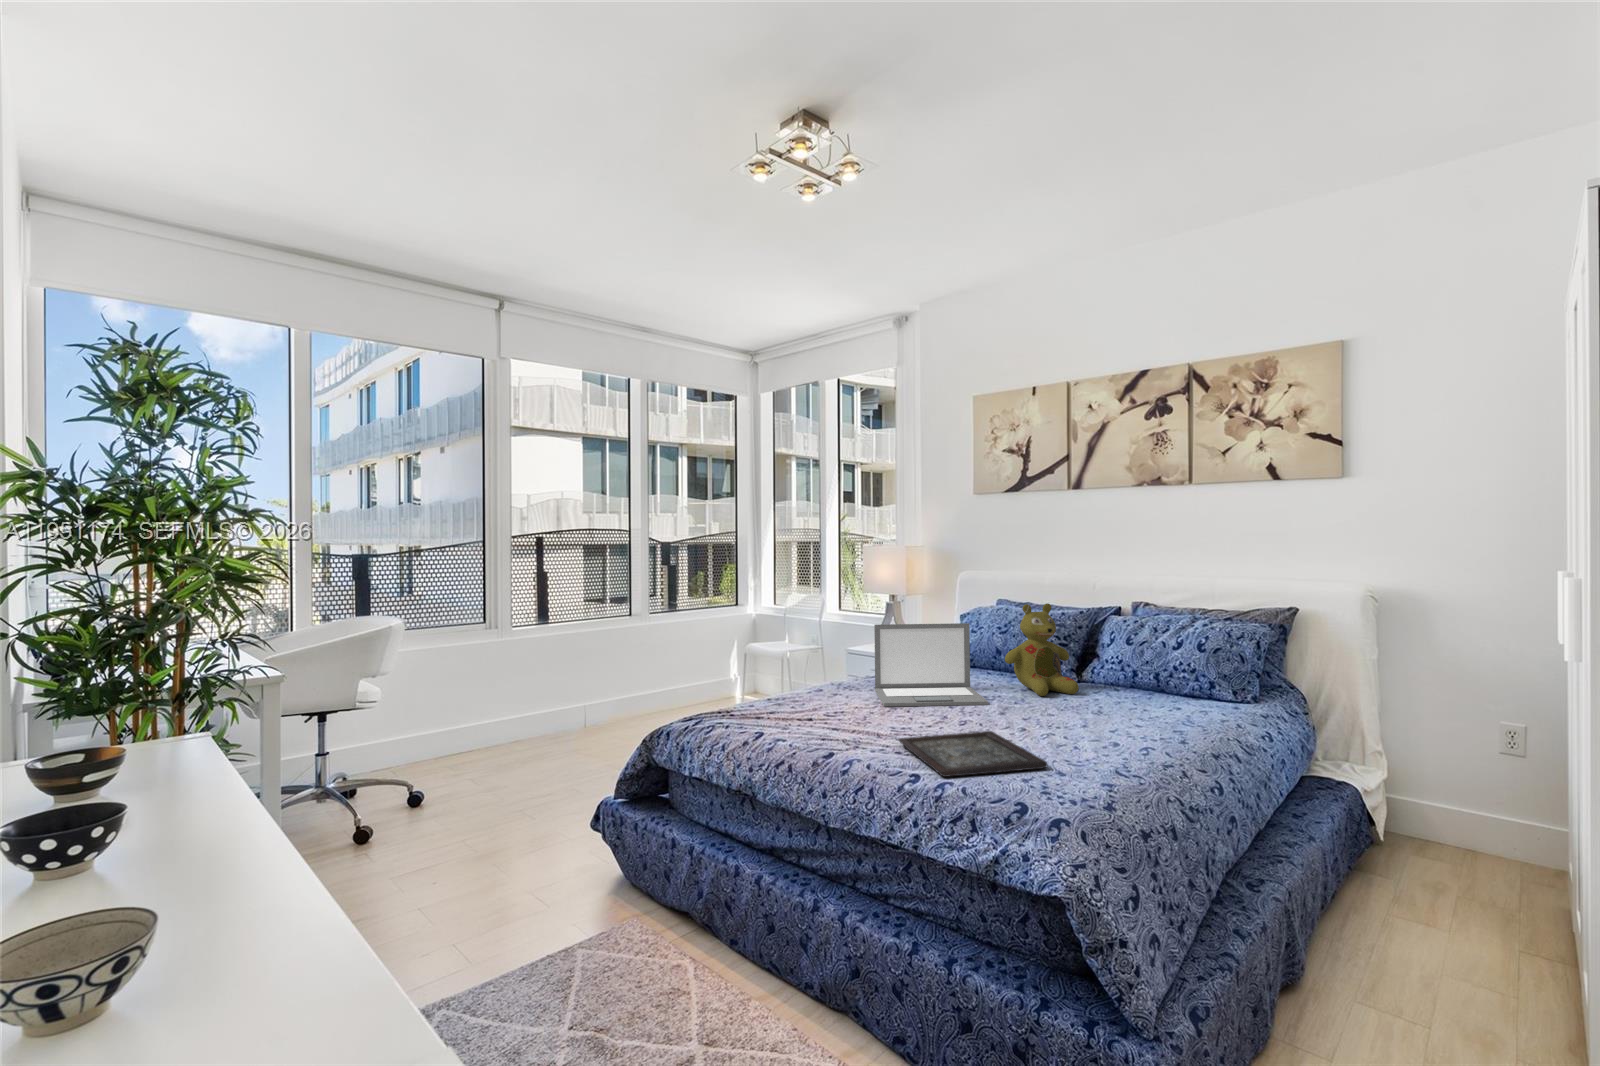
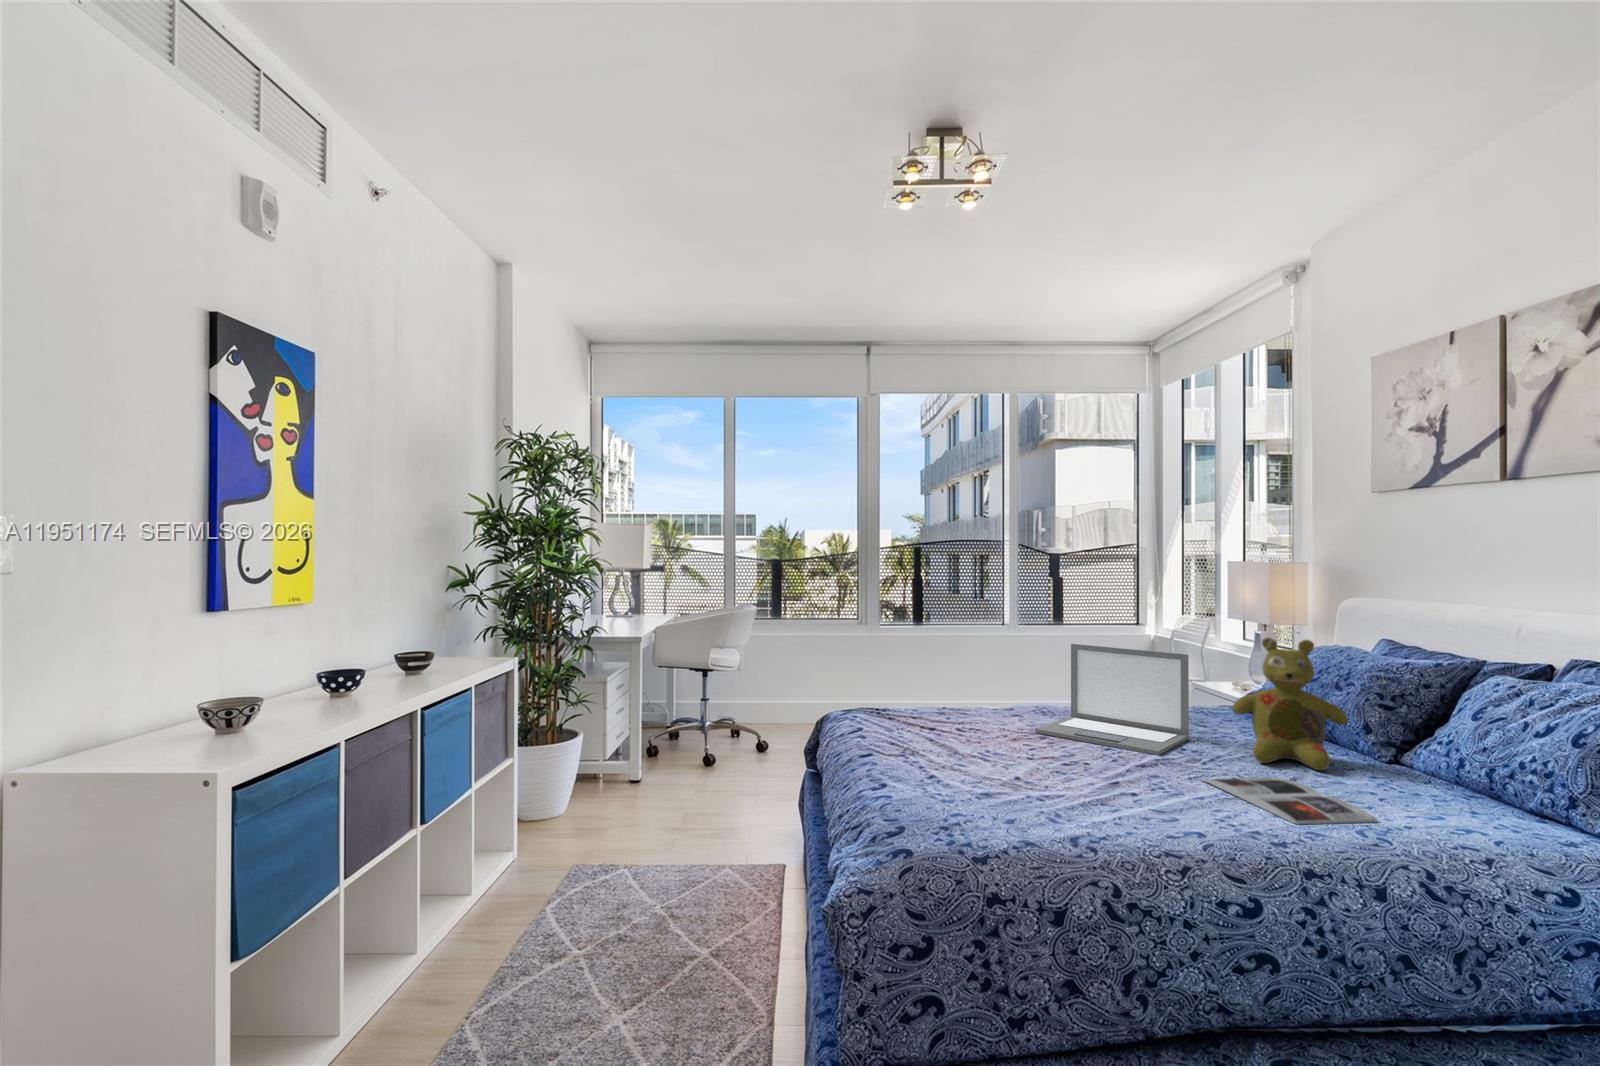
magazine: none [1054,703,1167,729] -> present [1205,778,1378,825]
tray: present [899,731,1048,777] -> none [889,754,1052,812]

